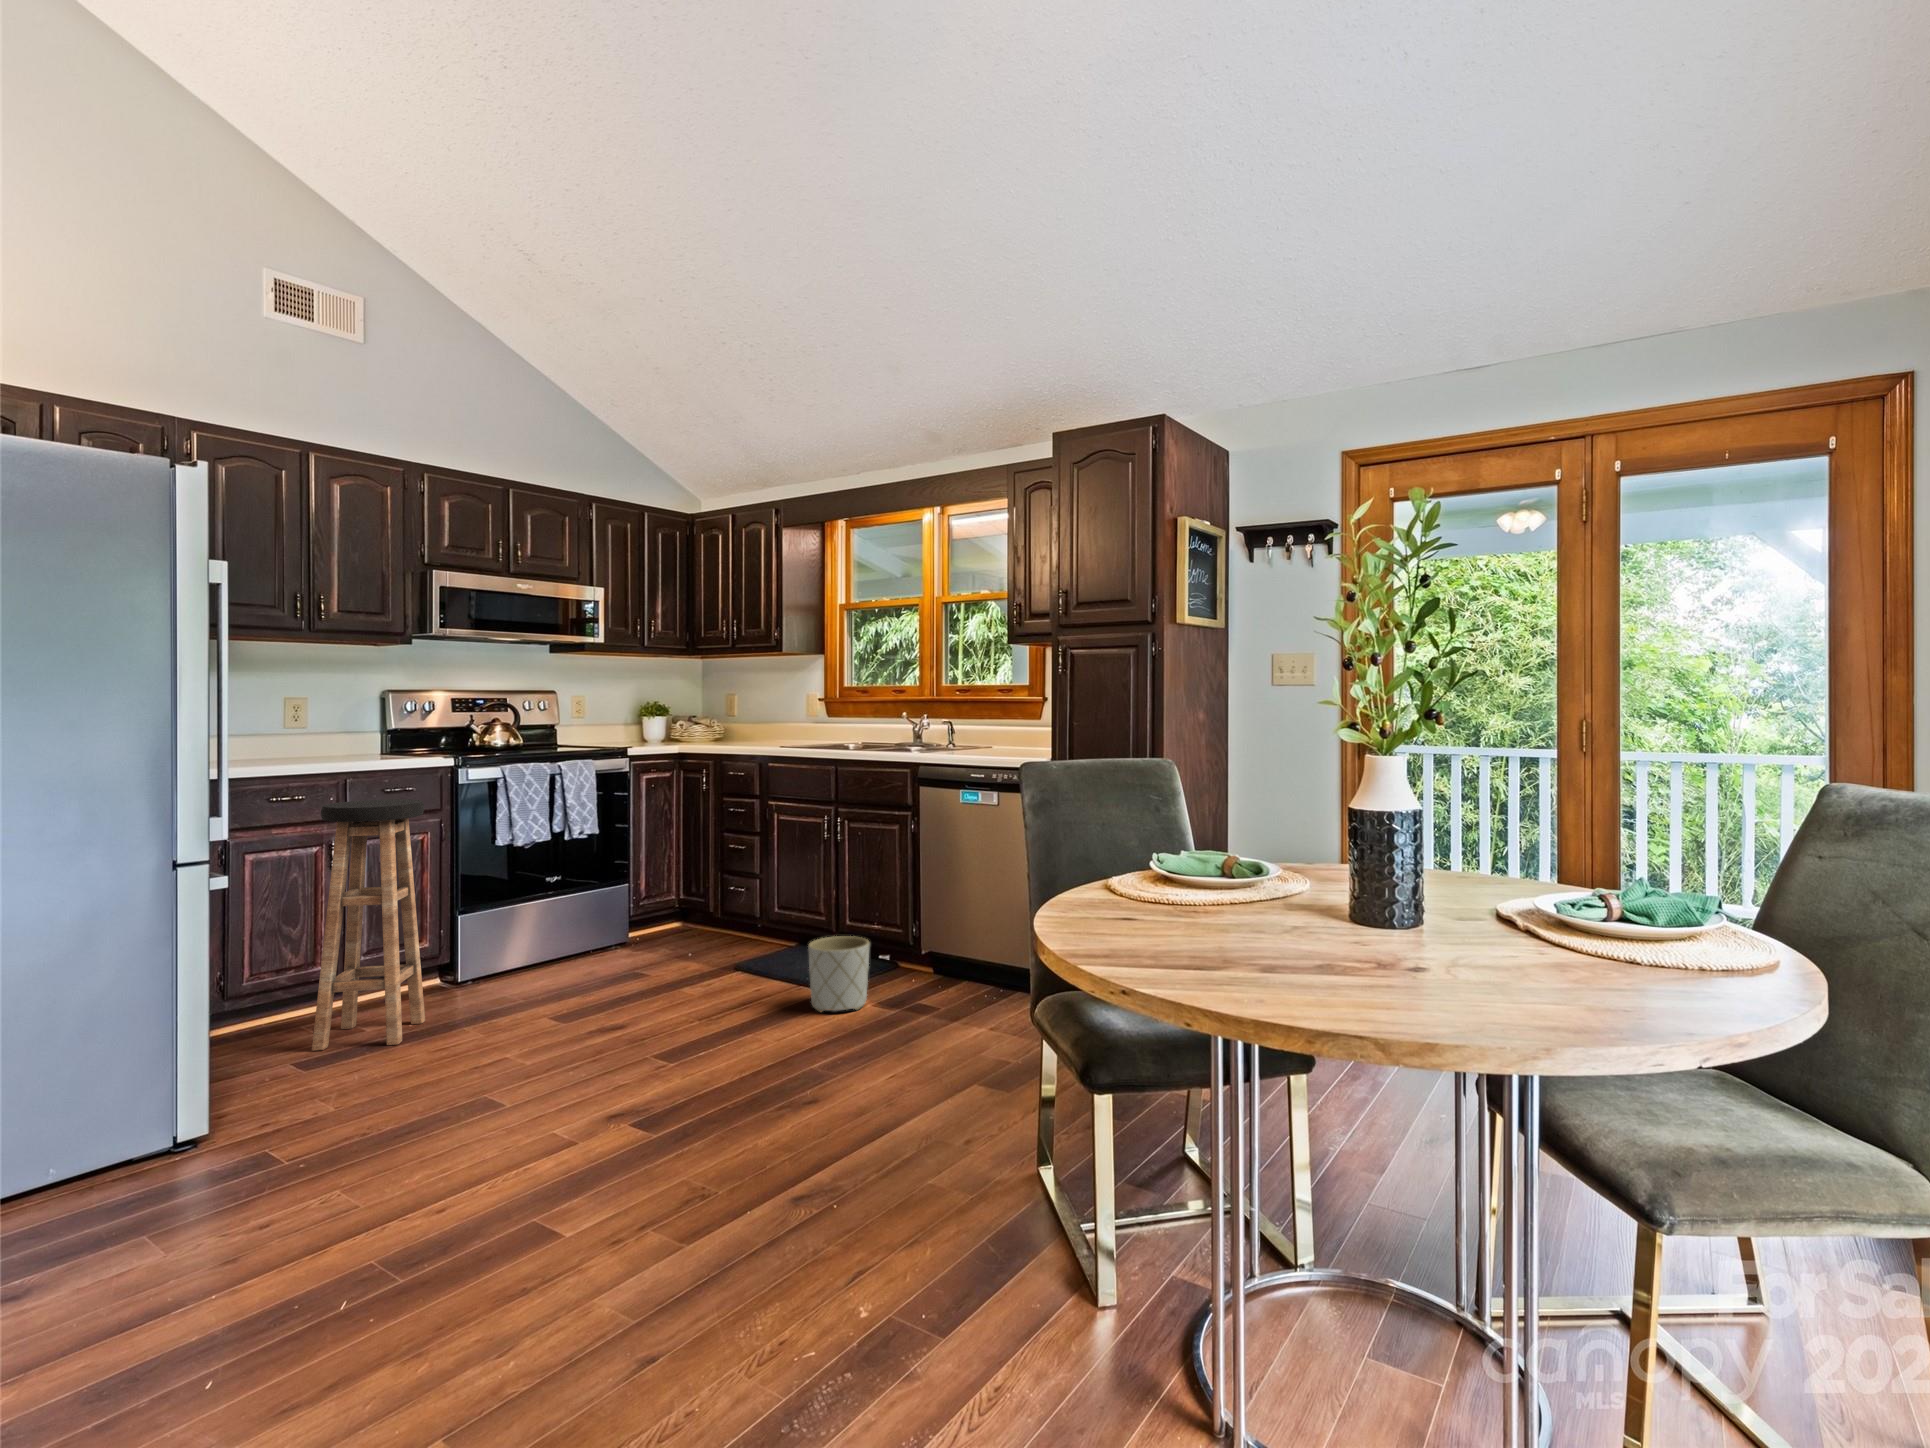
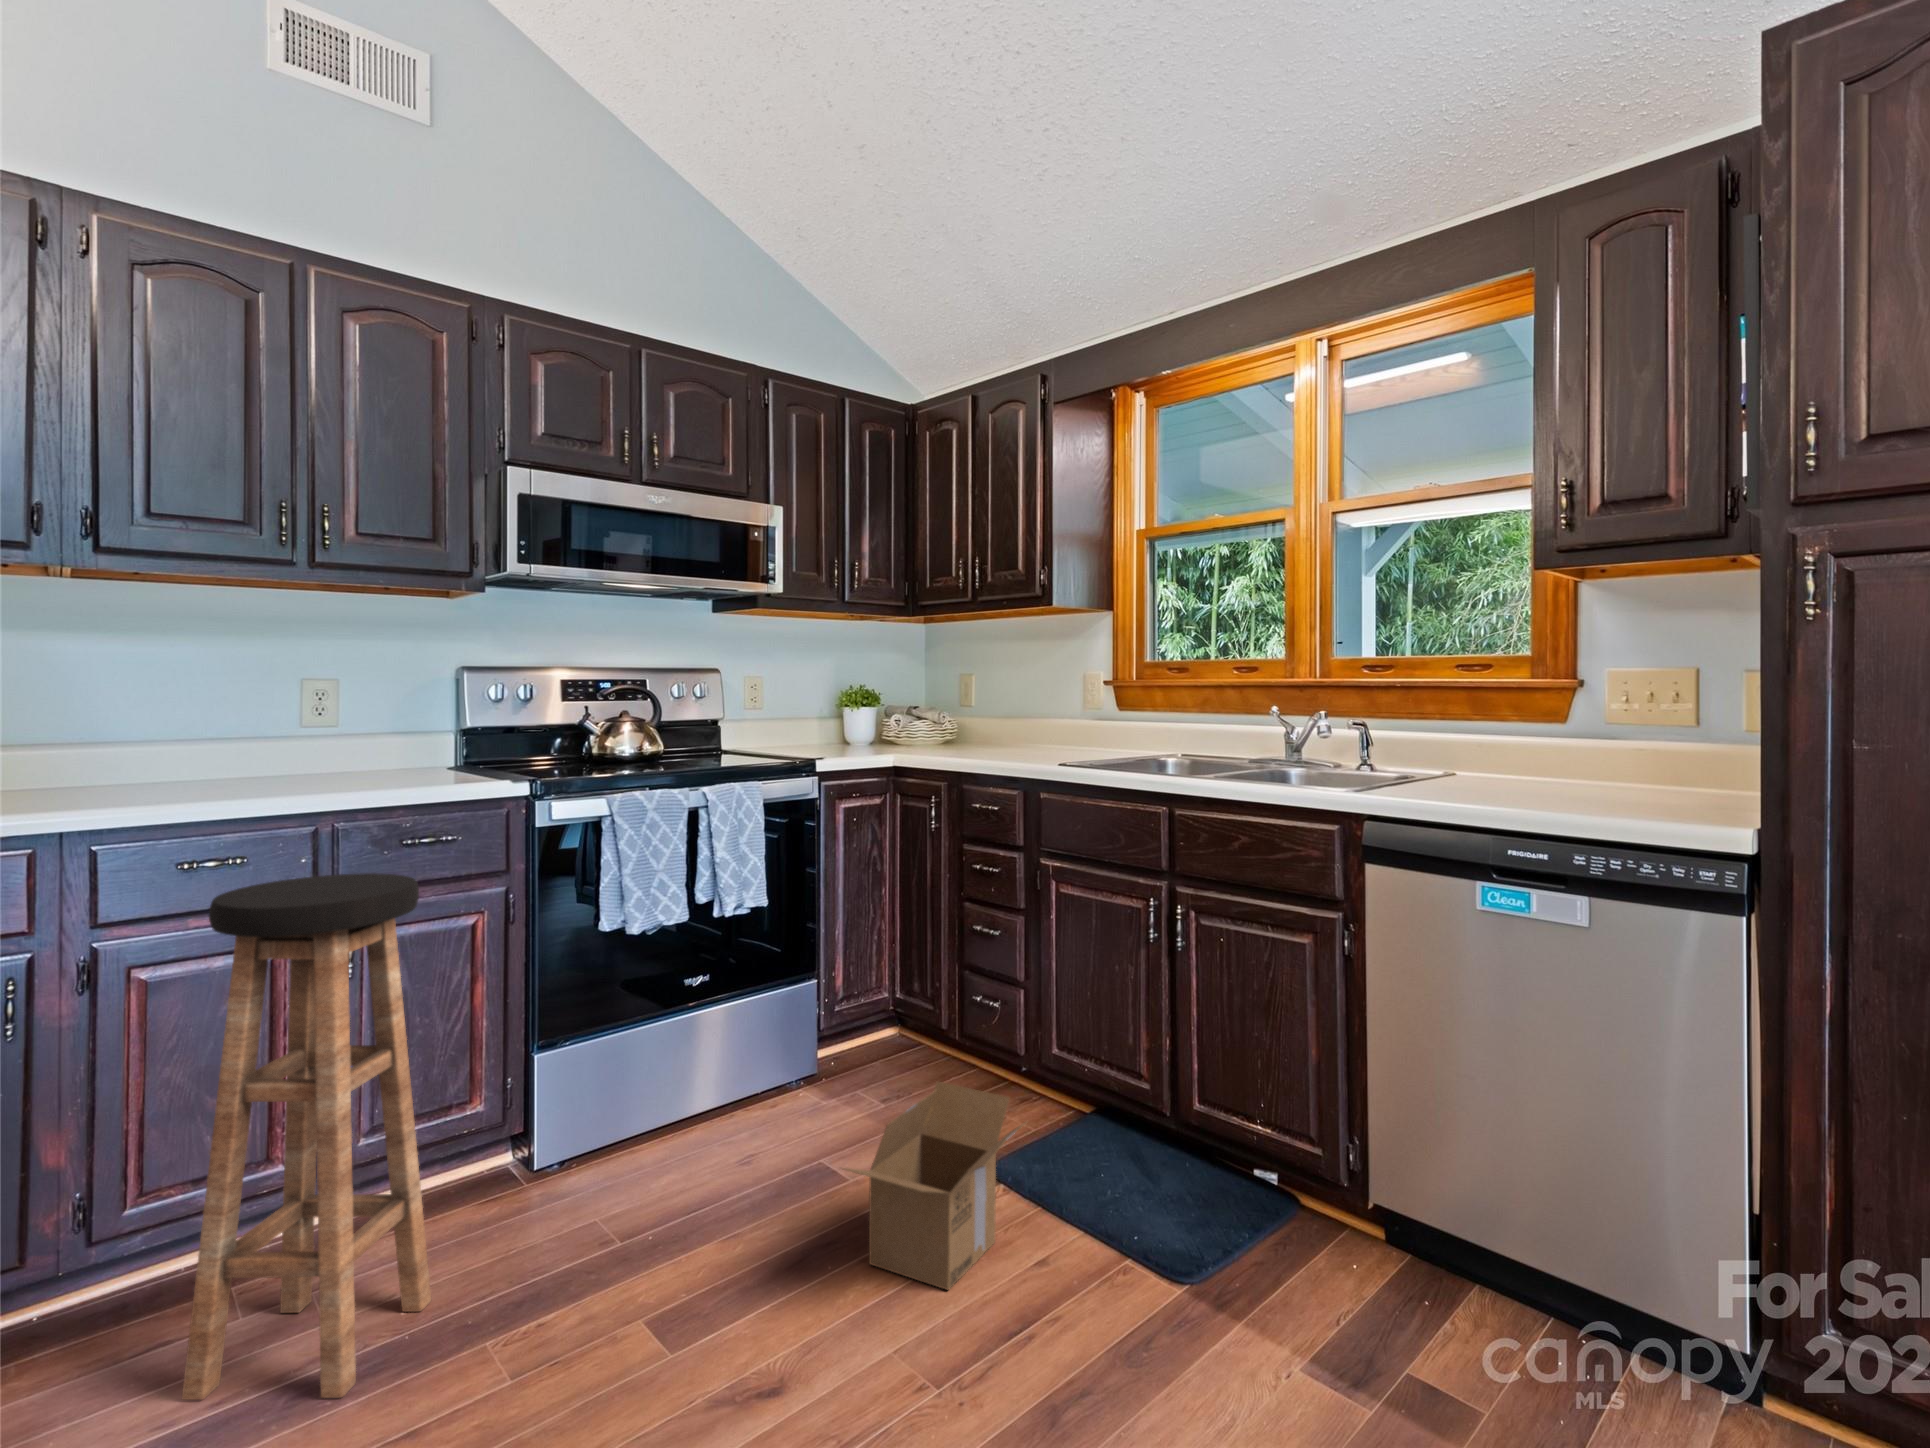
cardboard box: none [649,911,750,1000] -> present [844,1082,1024,1290]
planter: present [808,936,870,1012] -> none [1163,1189,1297,1392]

